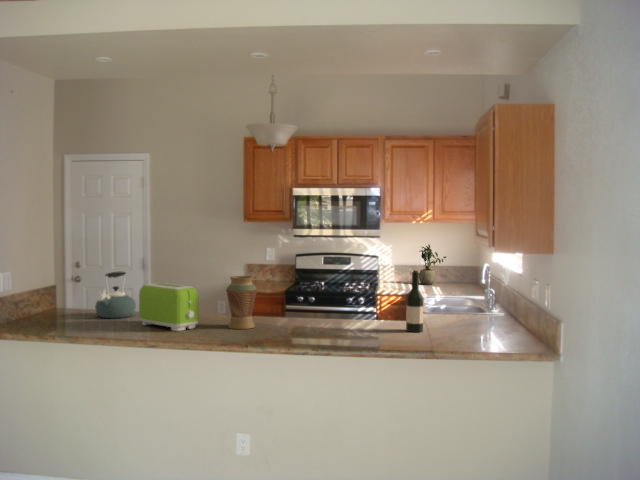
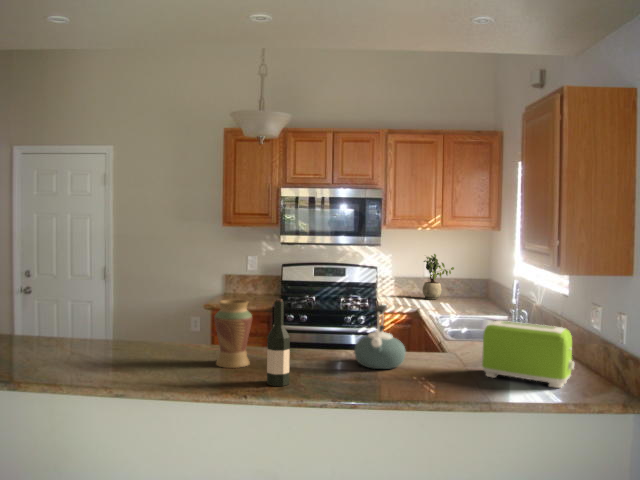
wine bottle: present [406,270,423,332] -> present [267,299,290,386]
kettle: present [95,272,136,318] -> present [354,305,406,369]
toaster: present [139,283,198,331] -> present [482,321,574,388]

